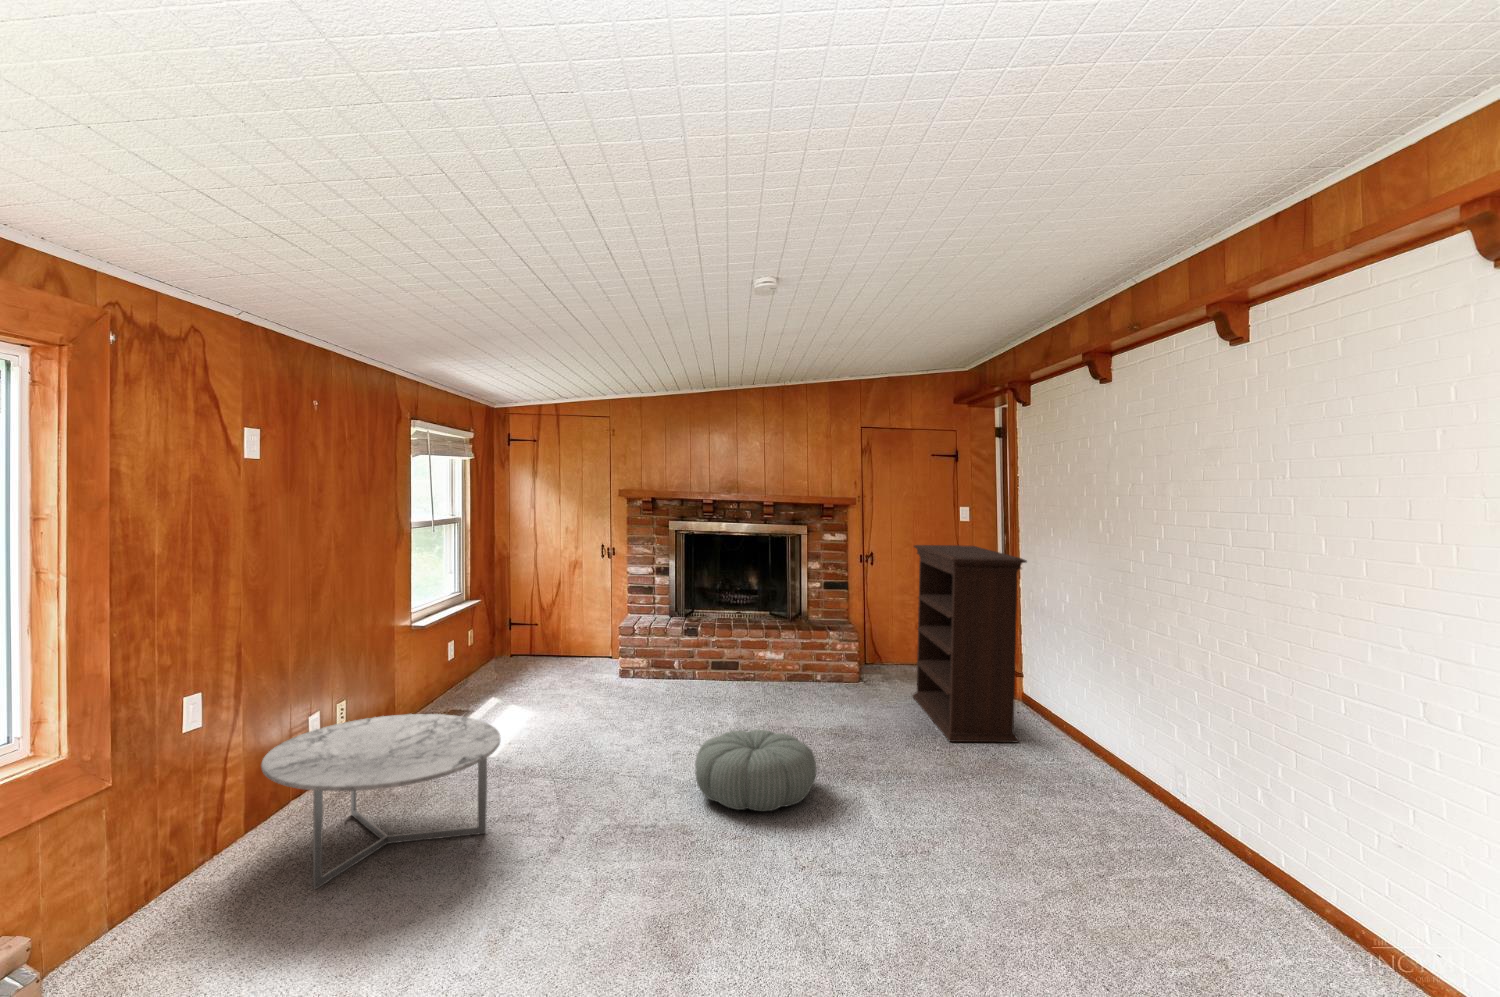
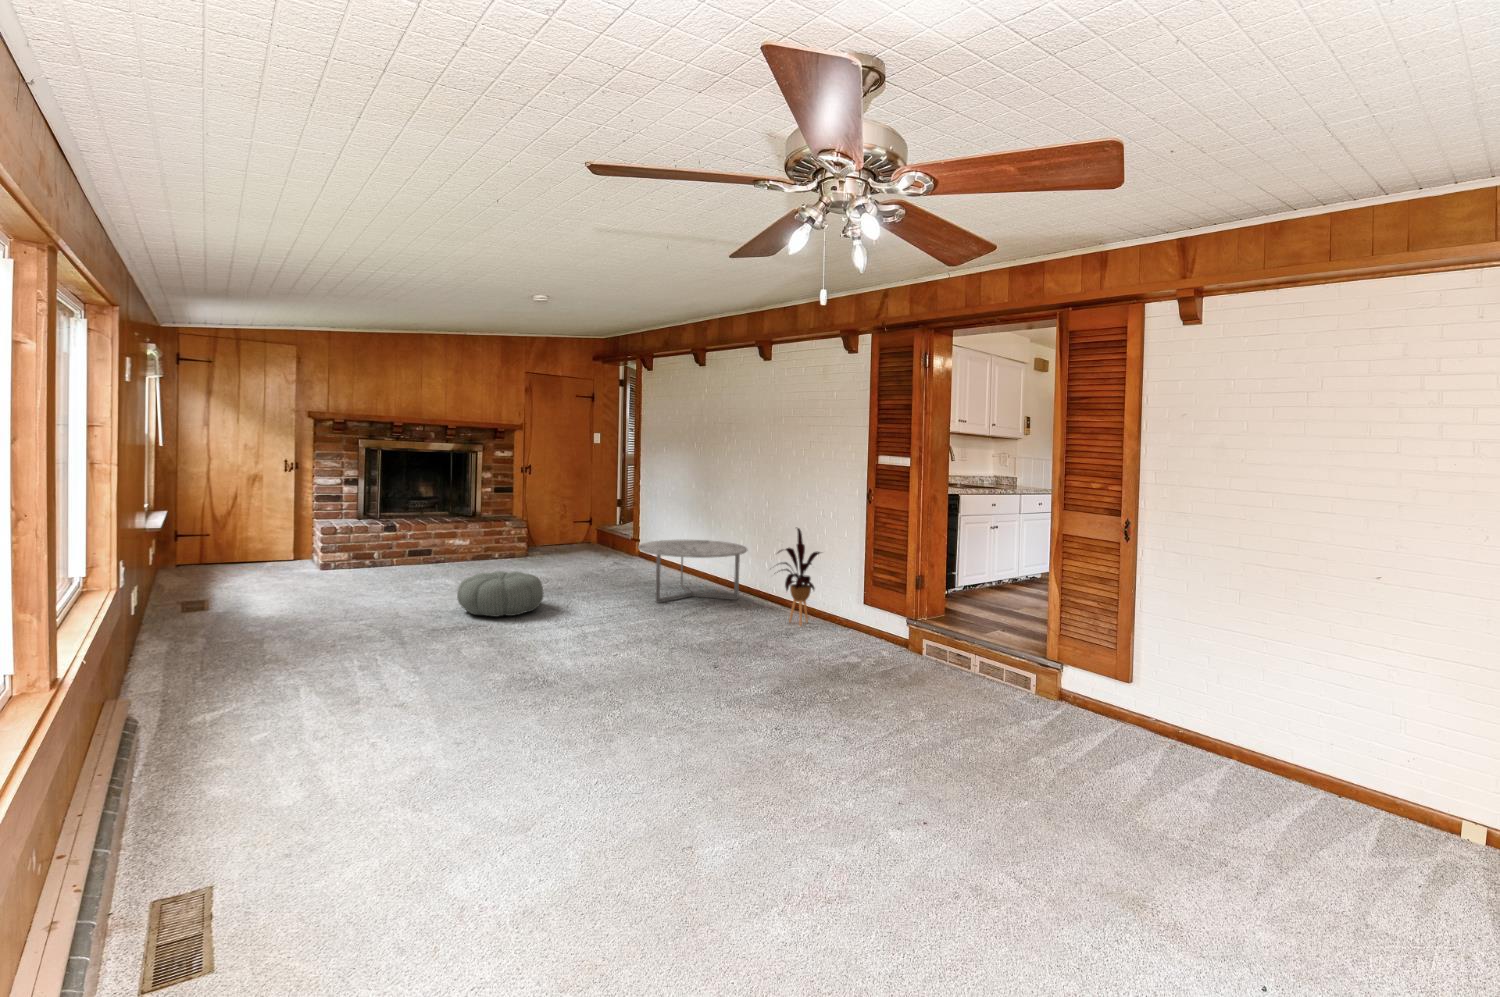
bookshelf: present [913,545,1027,742] -> none [572,455,656,579]
coffee table: present [261,714,500,889] -> present [638,540,747,602]
house plant: none [1213,744,1361,964] -> present [777,528,820,626]

